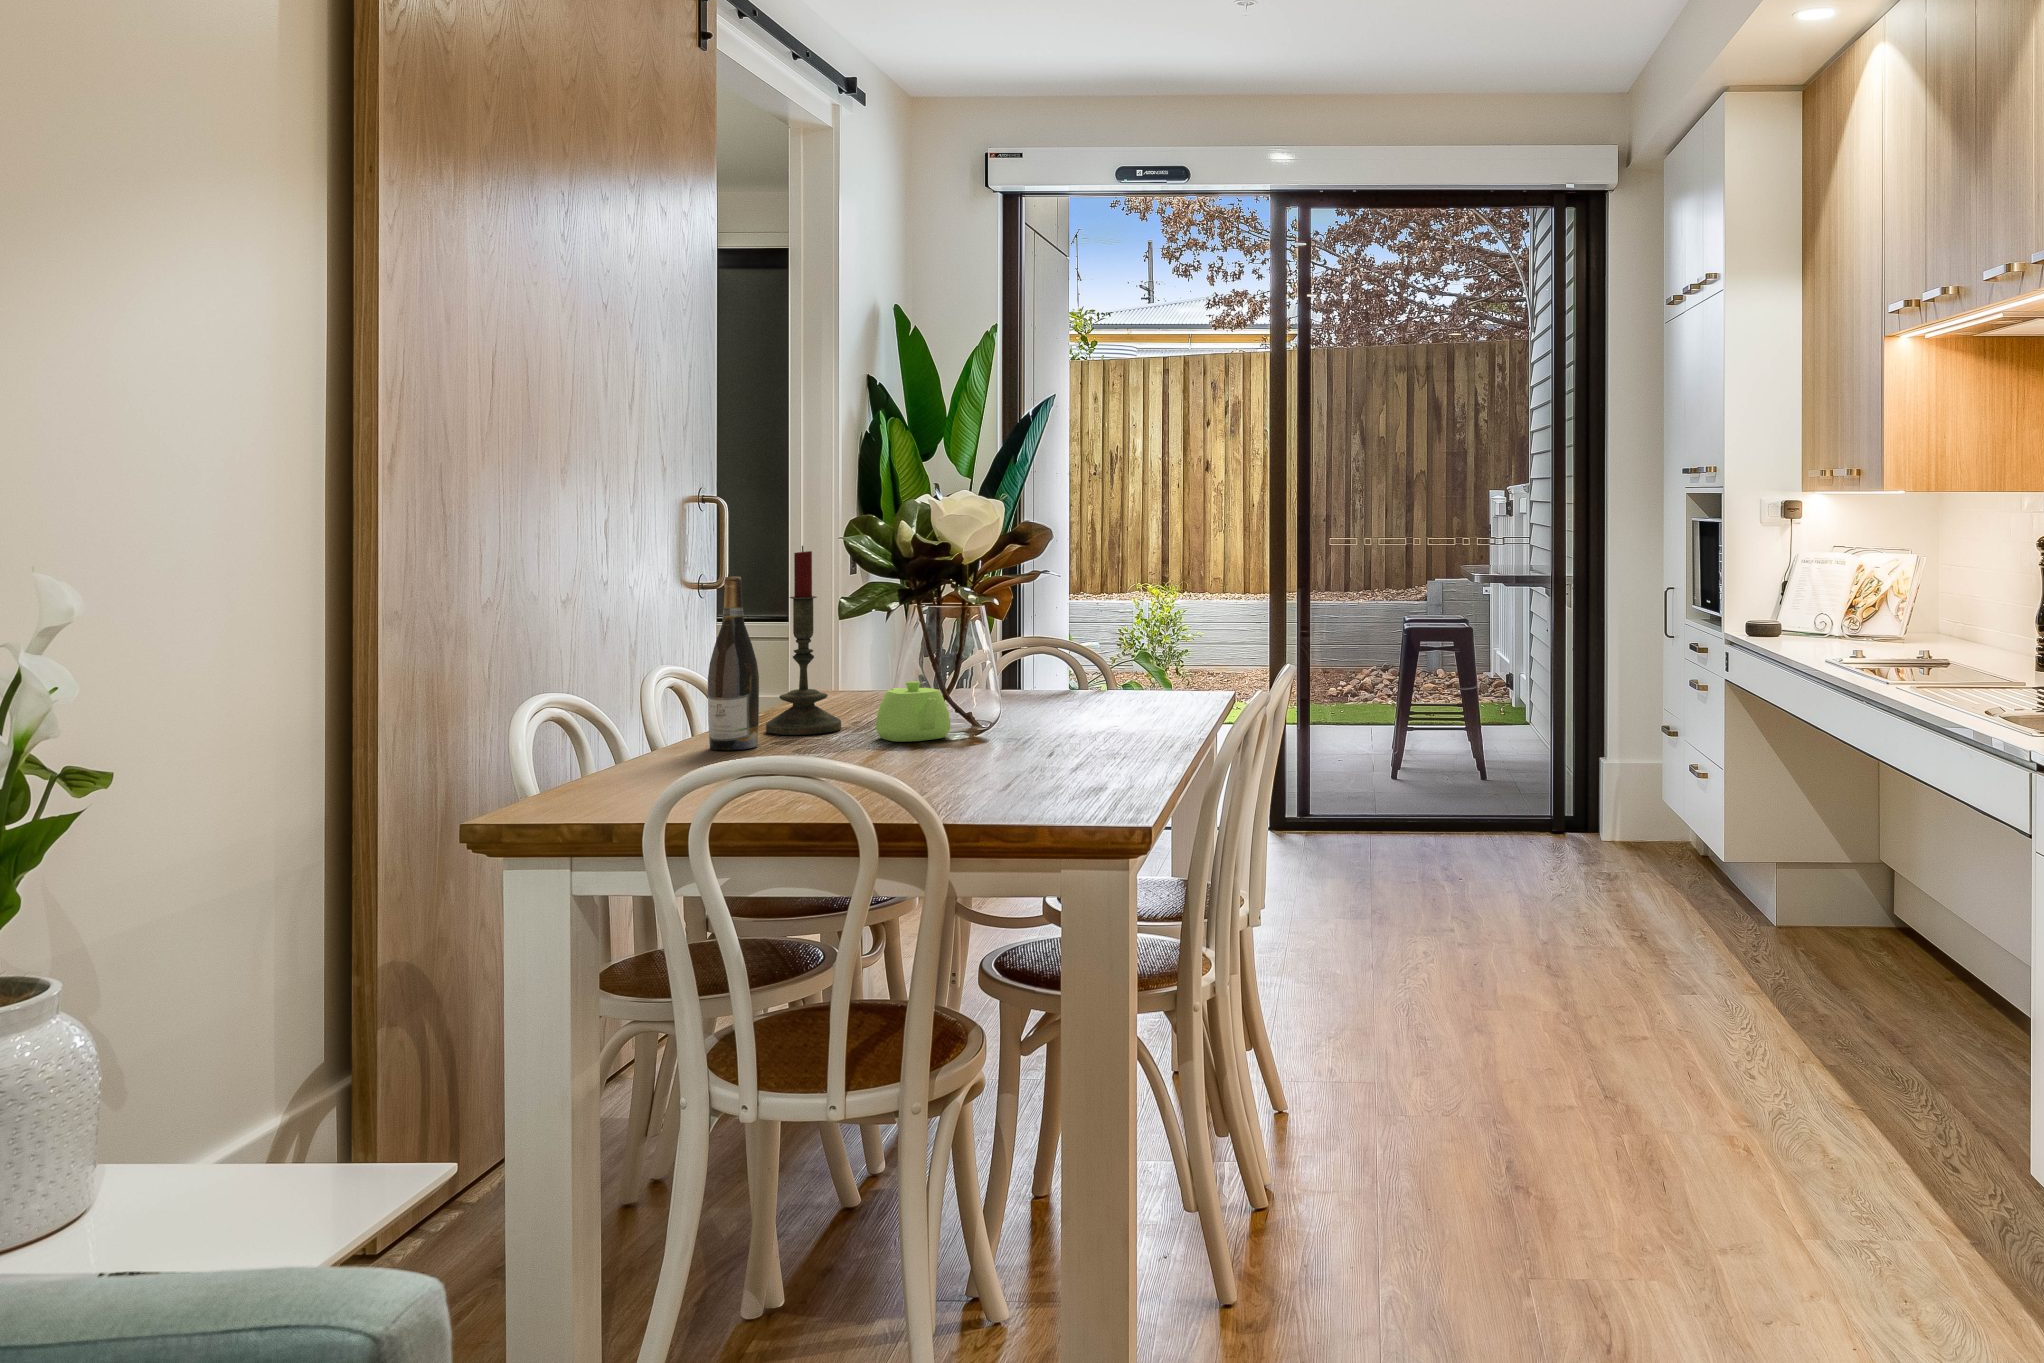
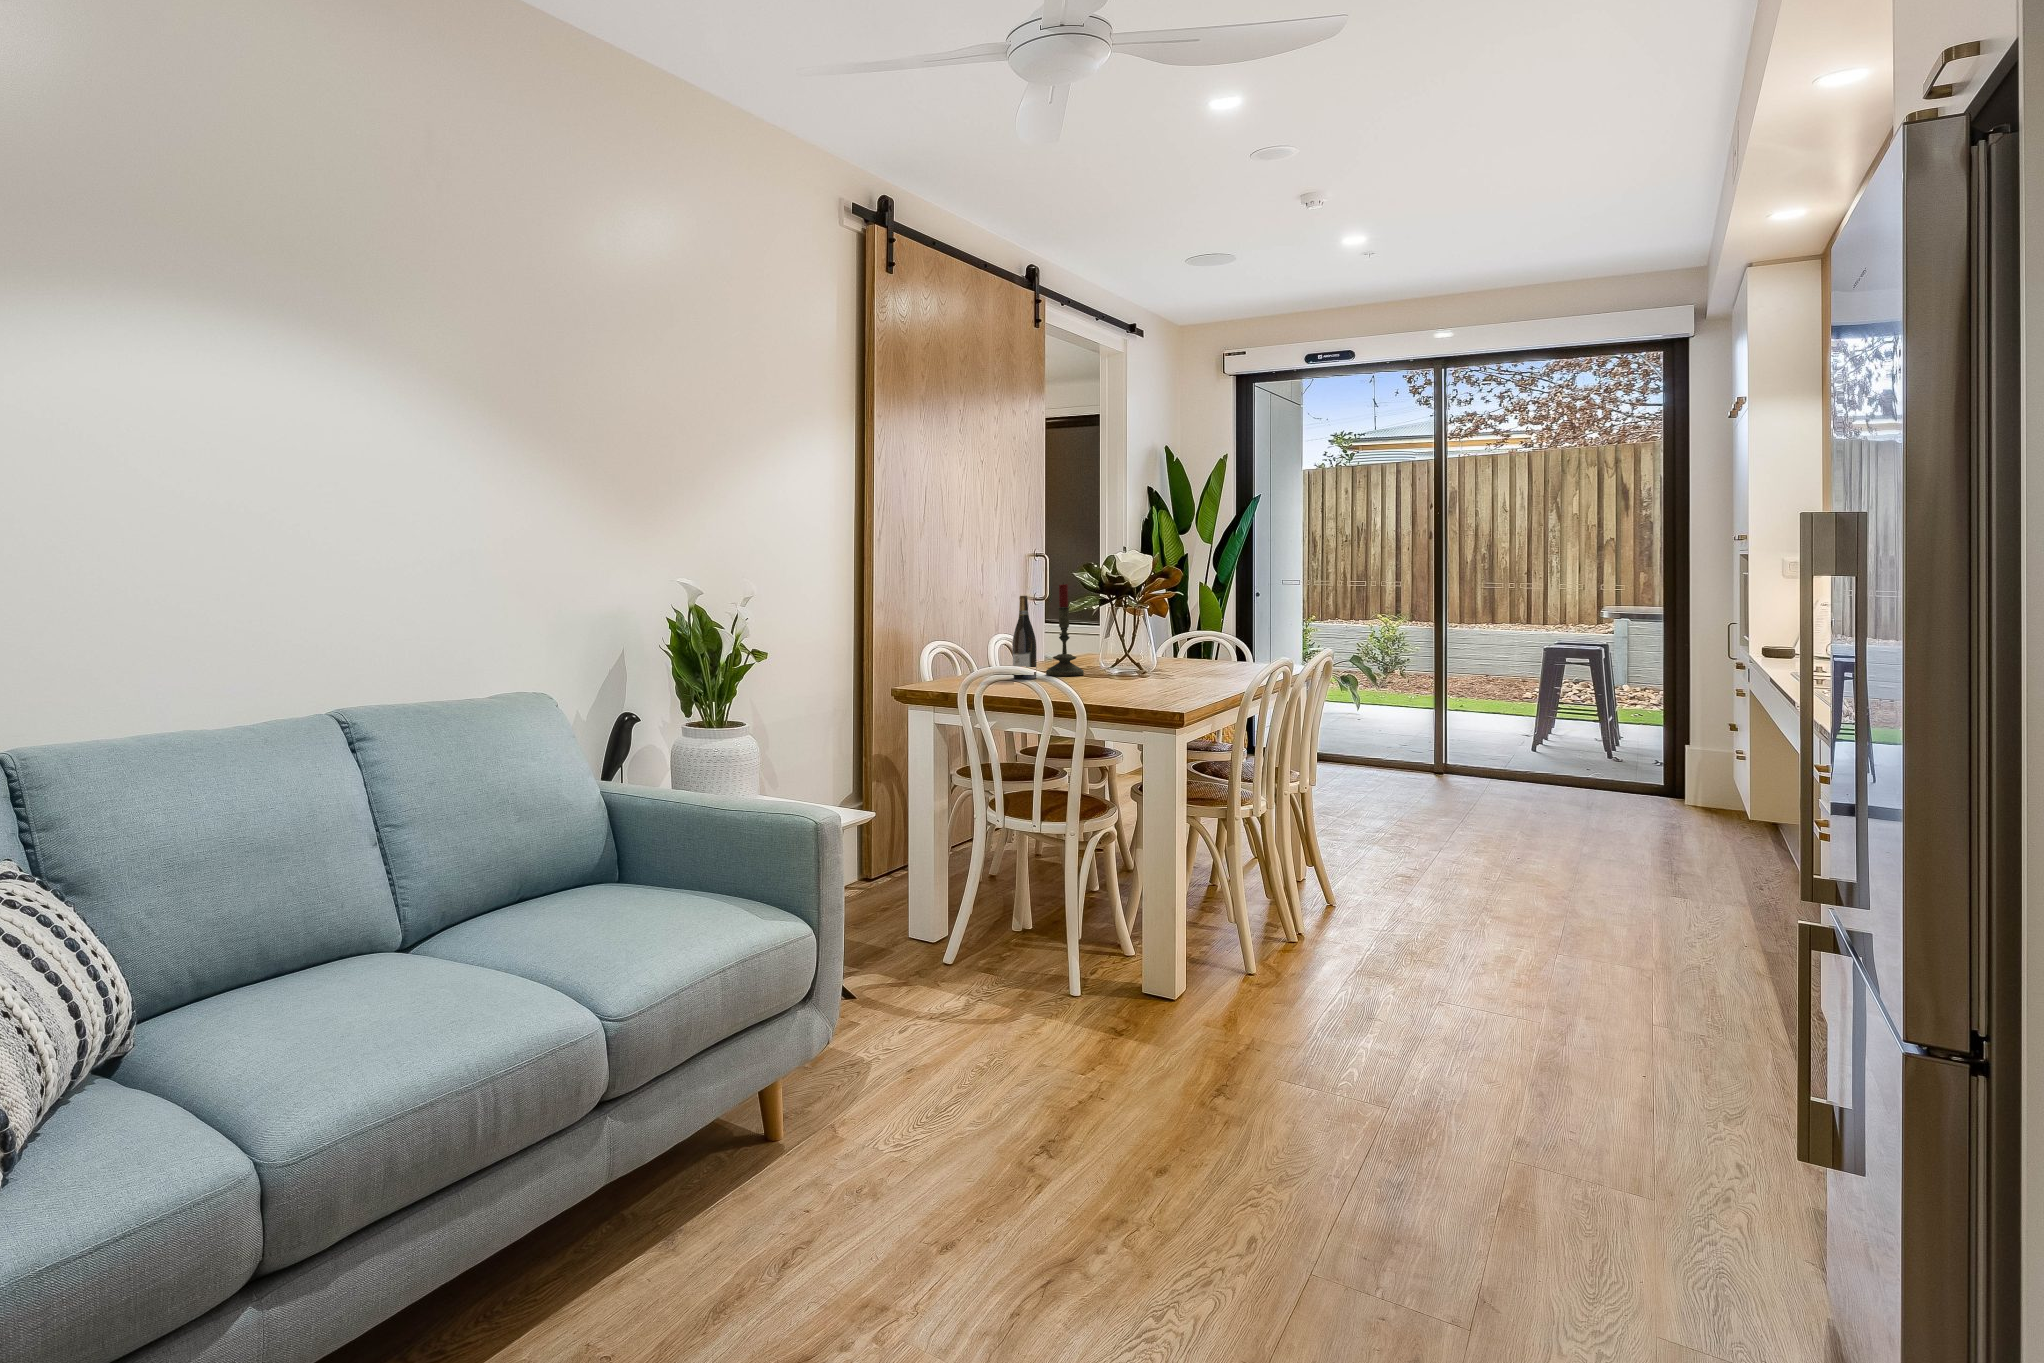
teapot: present [876,681,950,742] -> none [1096,650,1133,680]

